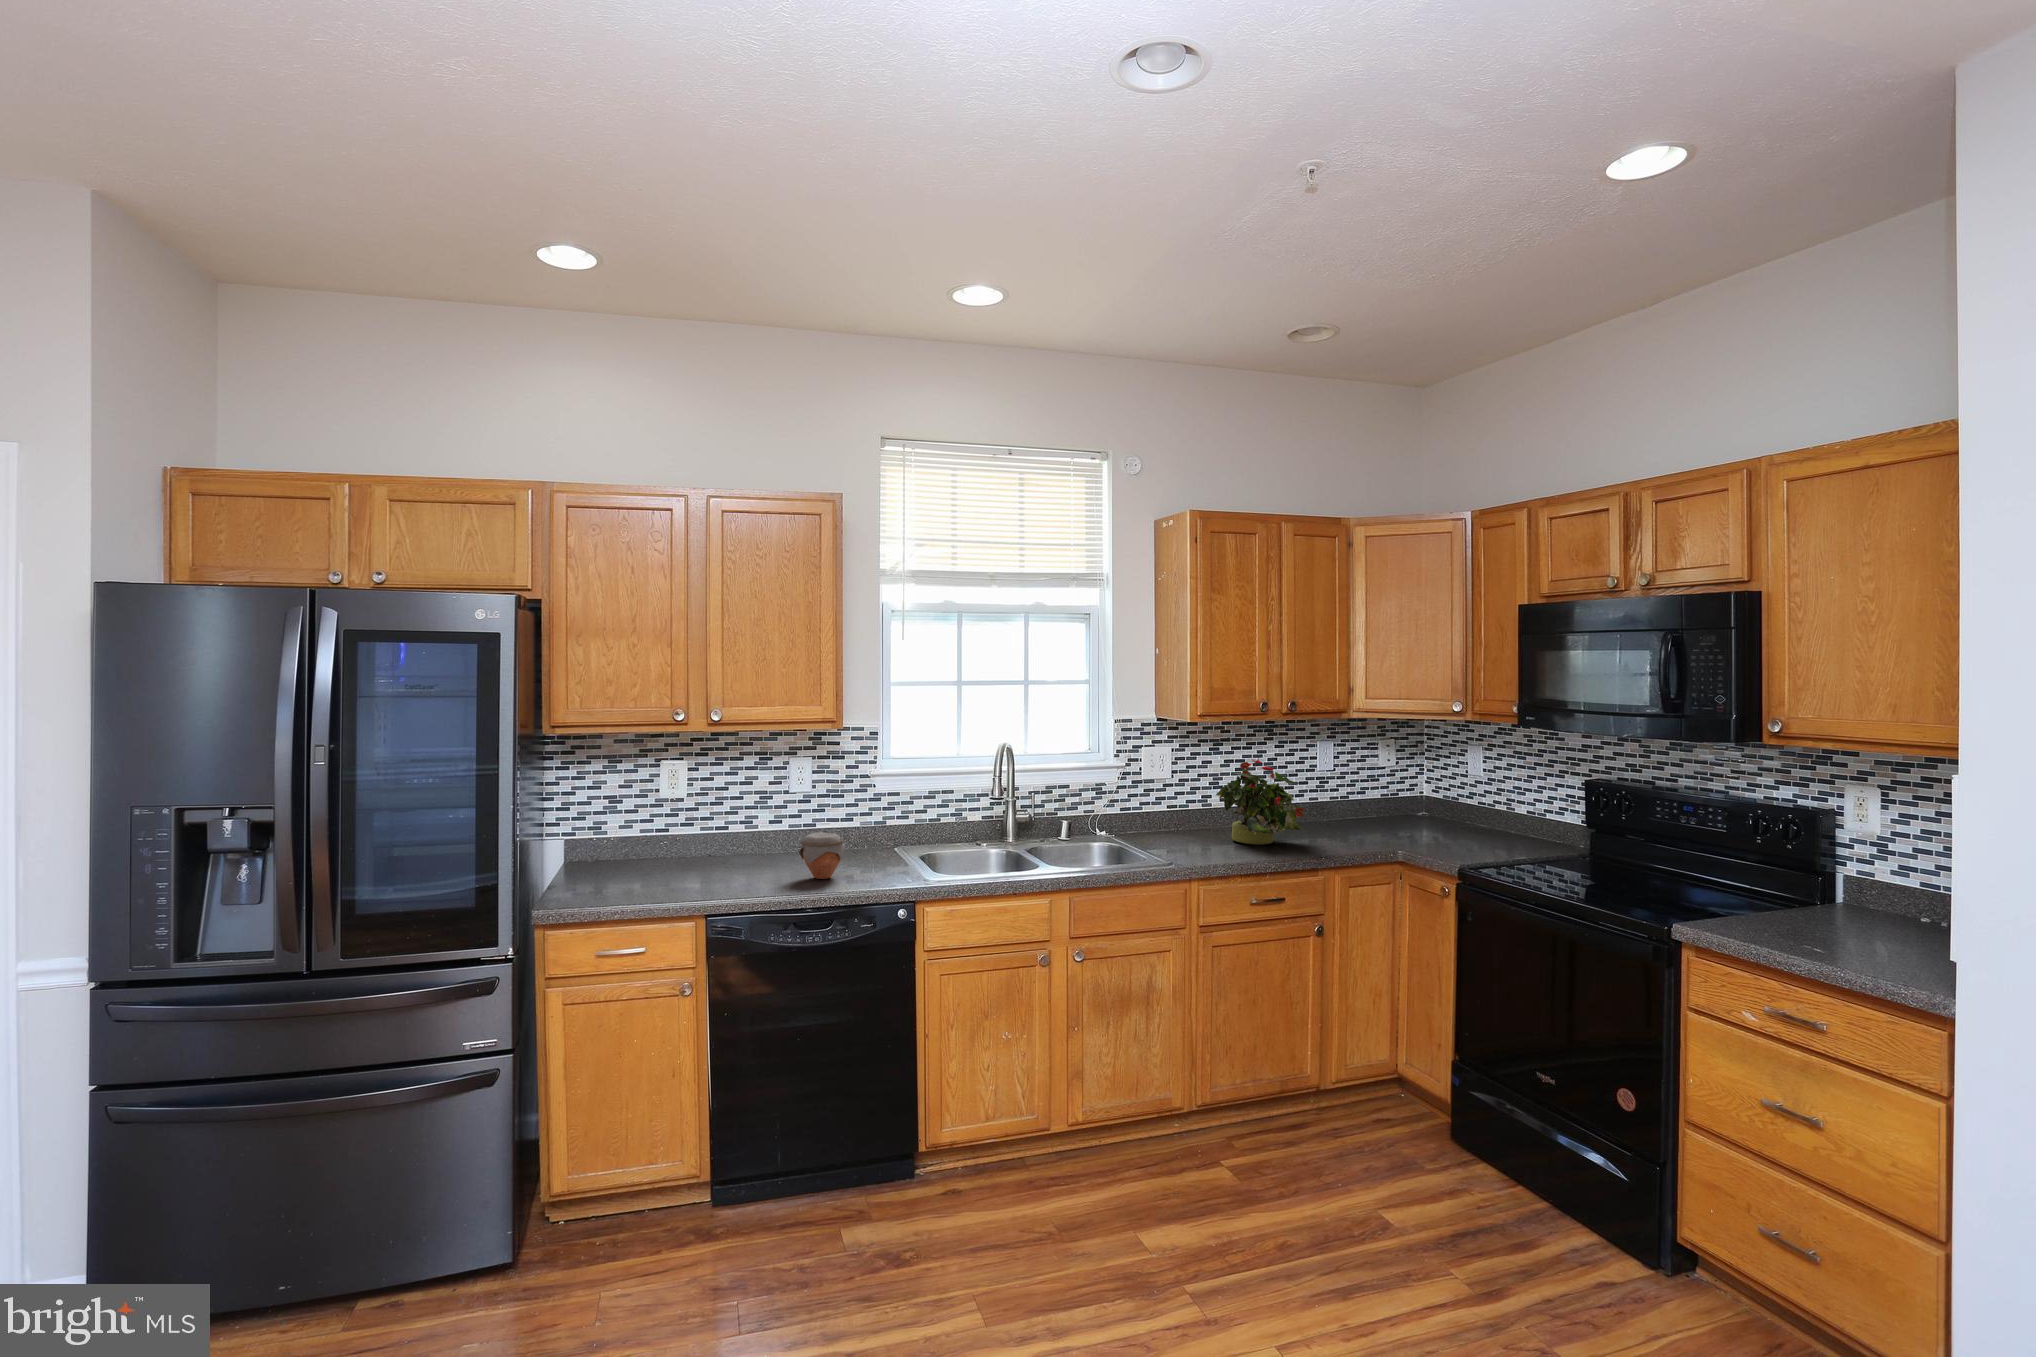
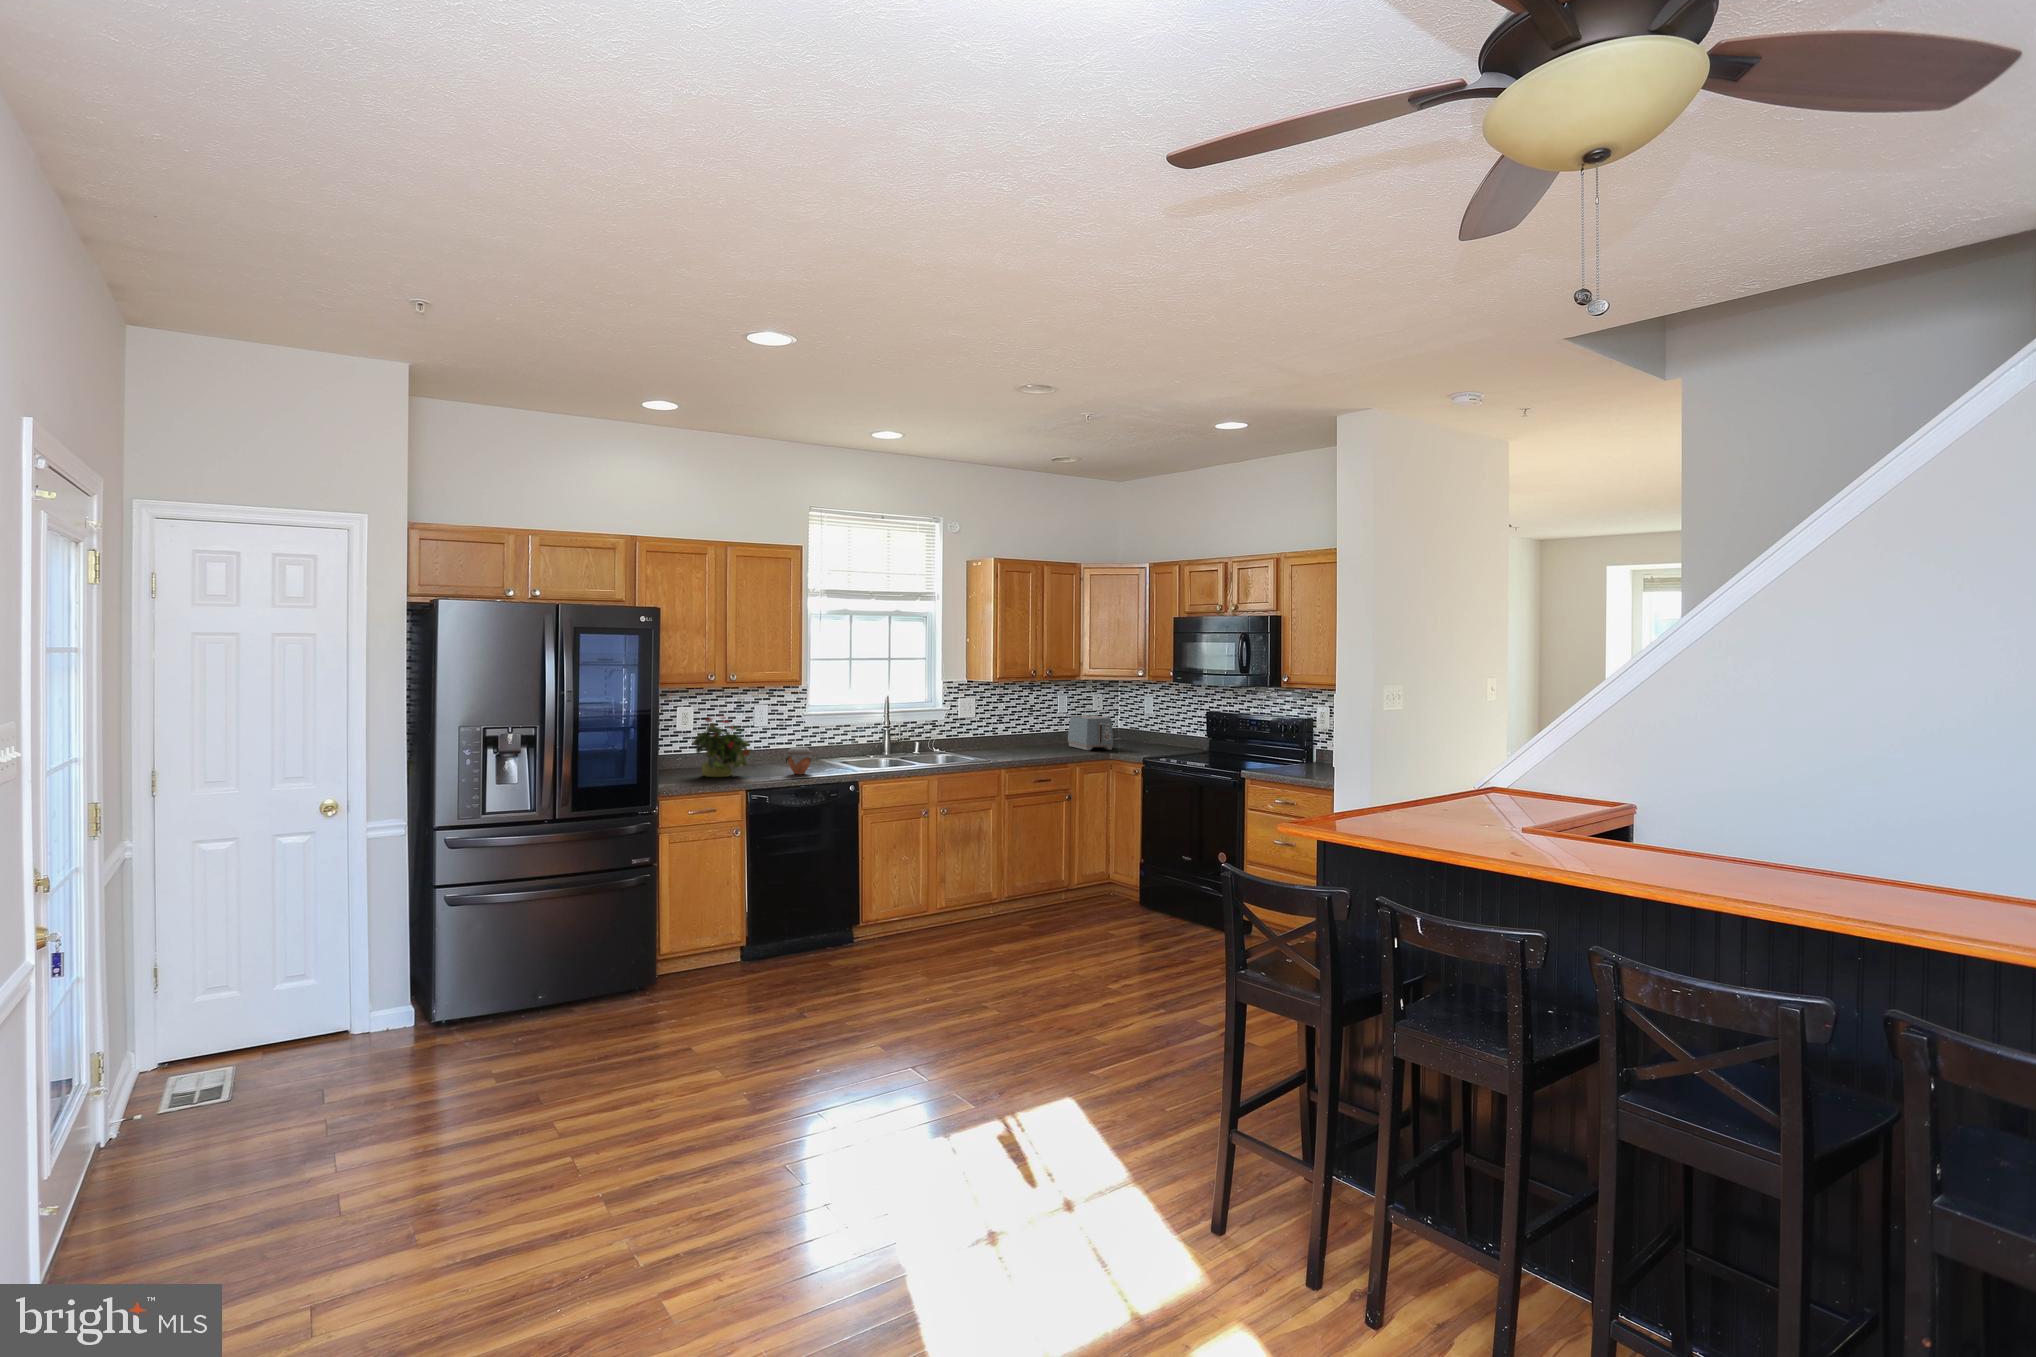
potted plant: present [1216,758,1304,845] -> present [693,717,753,777]
toaster: none [1332,775,1409,838] -> present [1068,715,1113,751]

